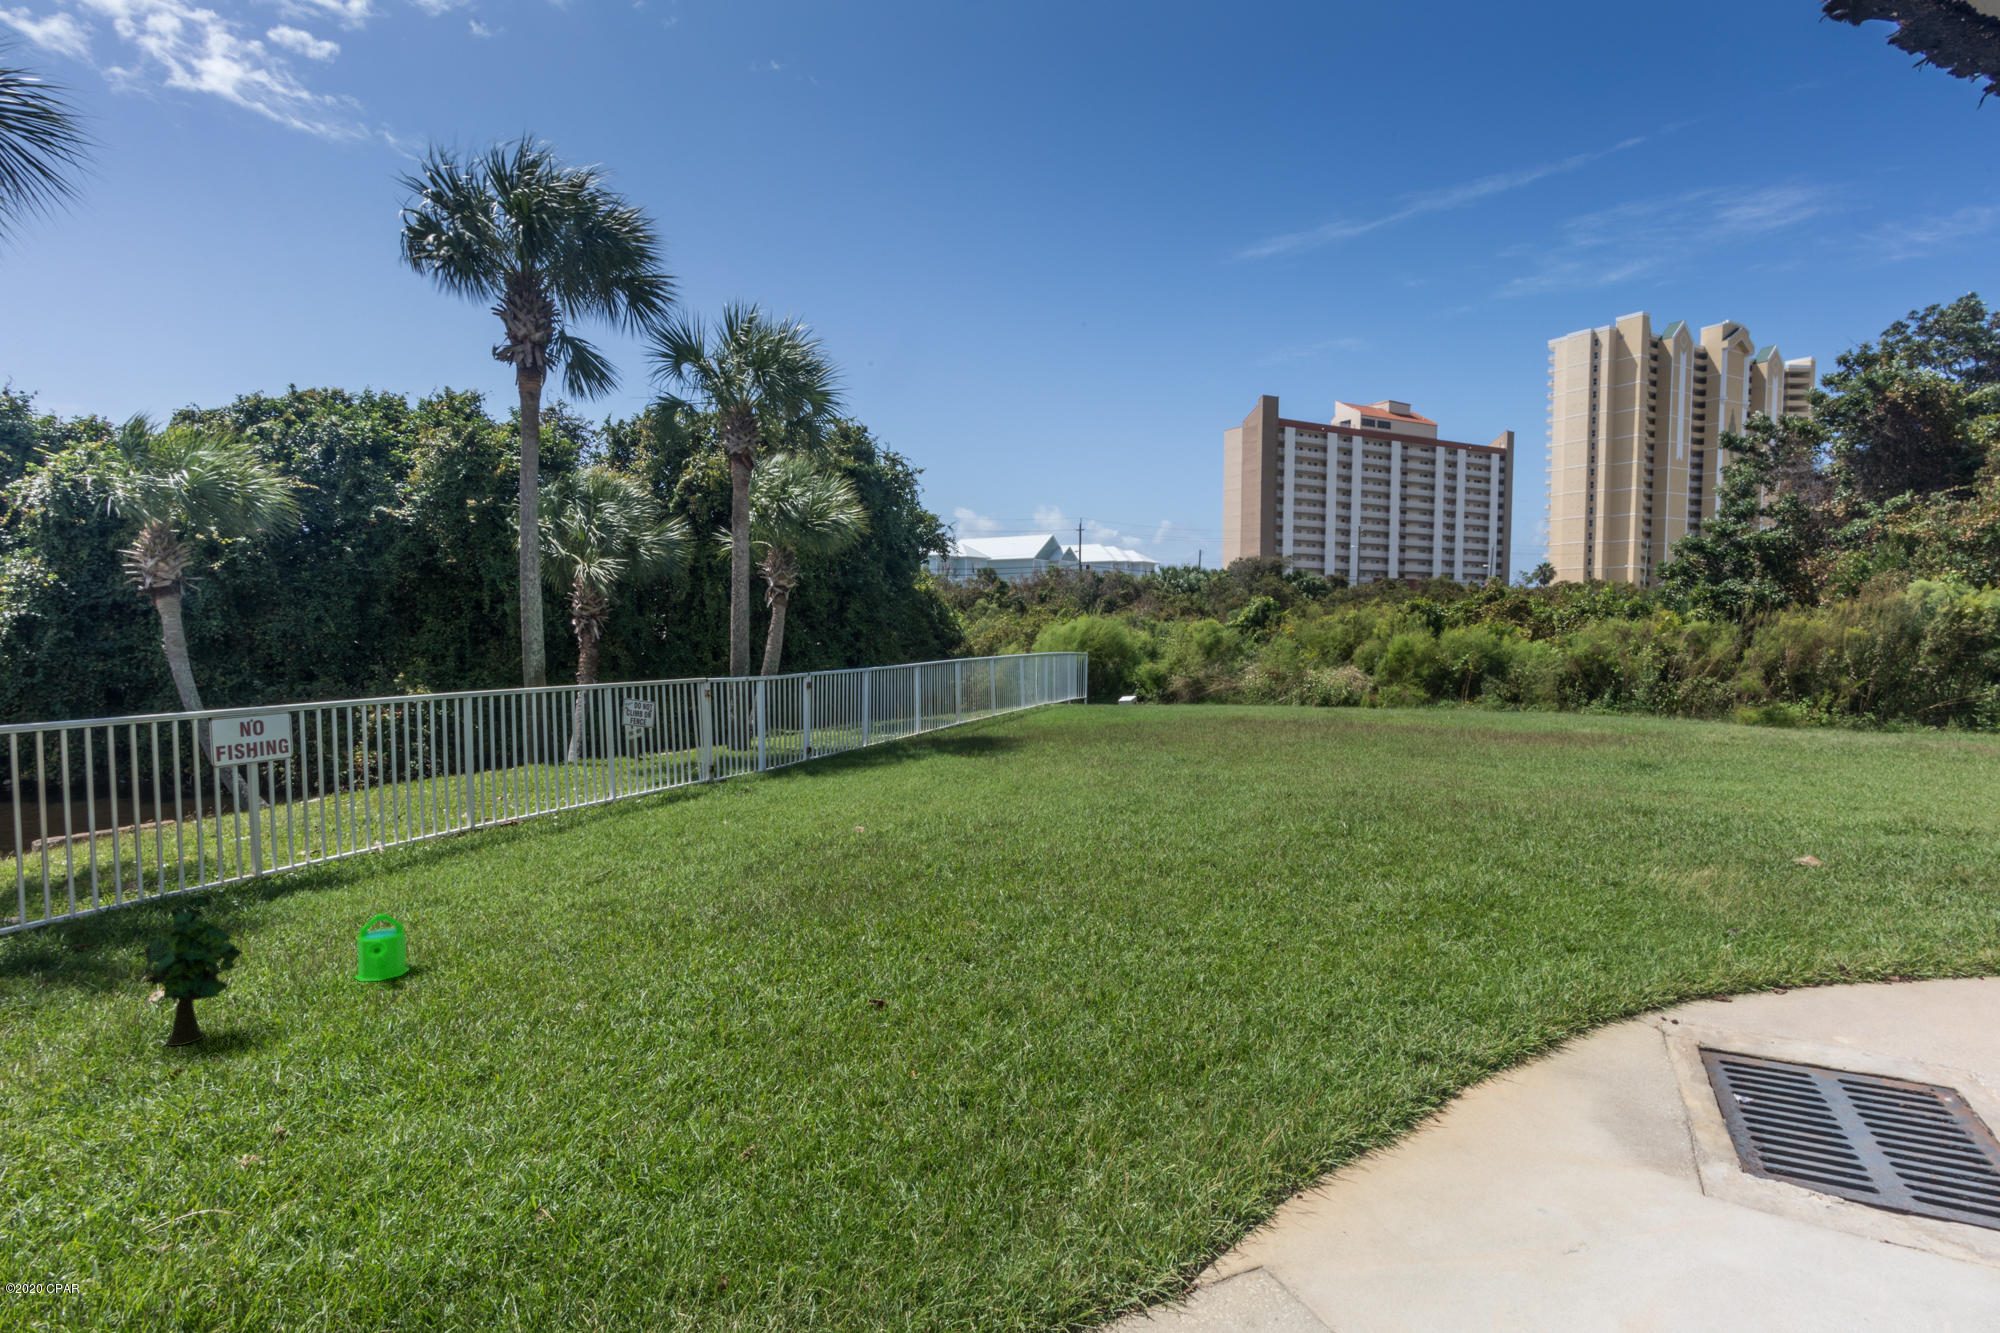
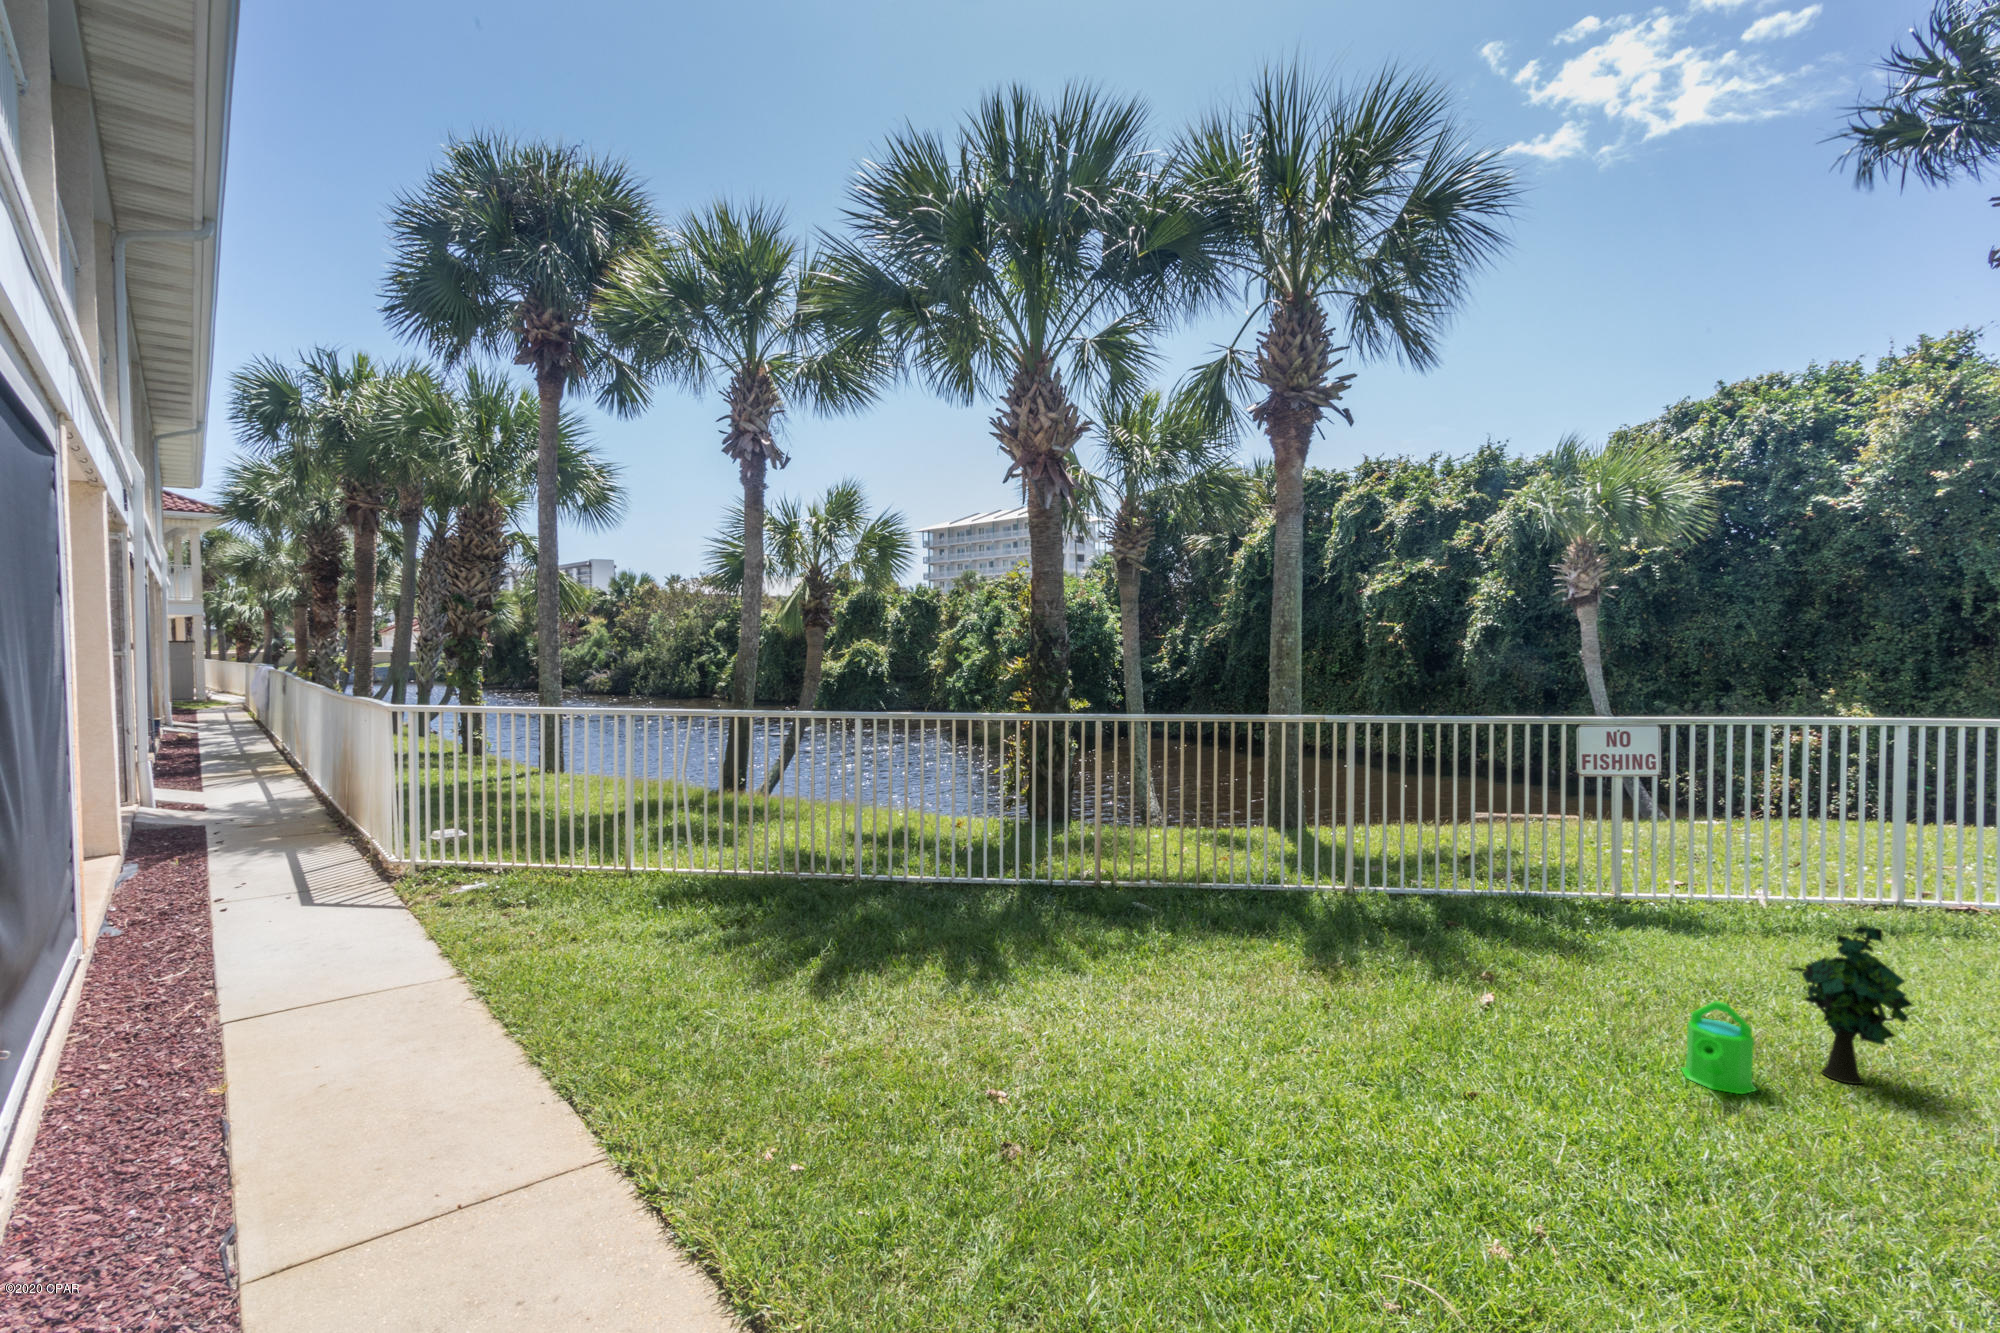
decorative plant: present [133,895,242,1046] -> present [1789,926,1914,1084]

